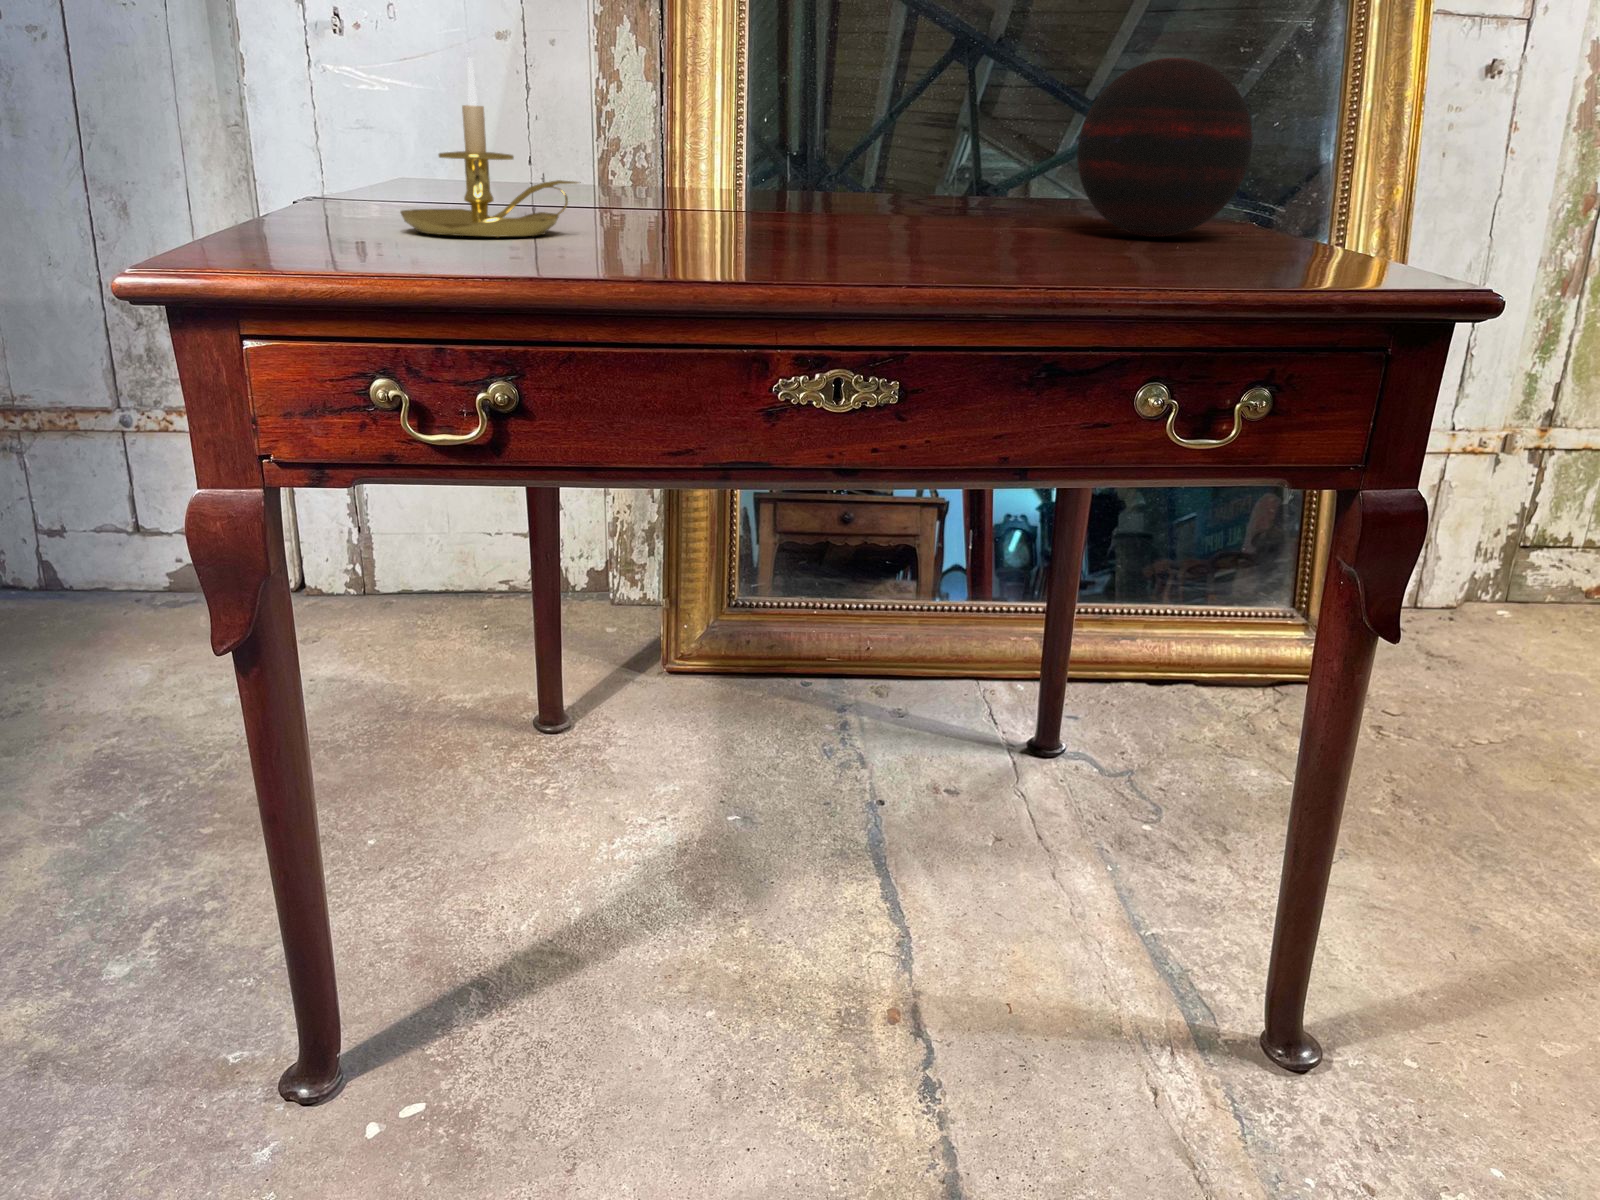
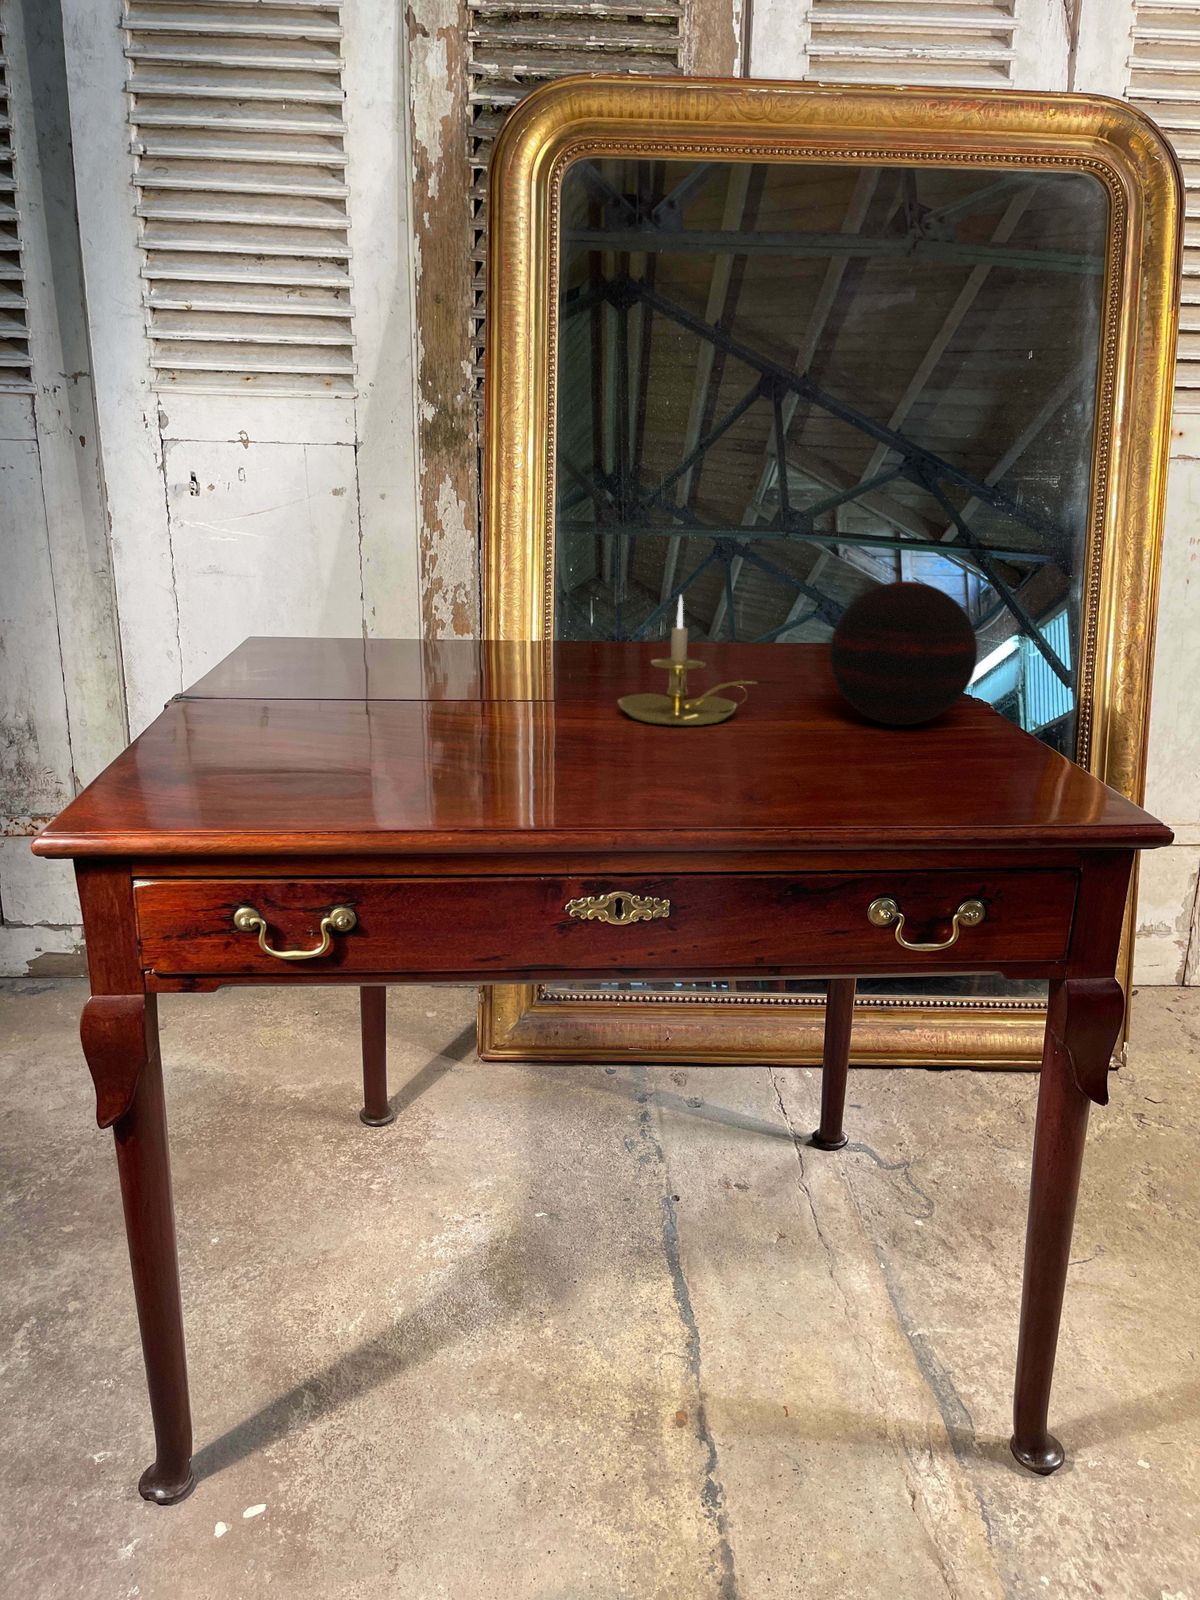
candle holder: present [400,57,578,237] -> present [618,596,757,725]

